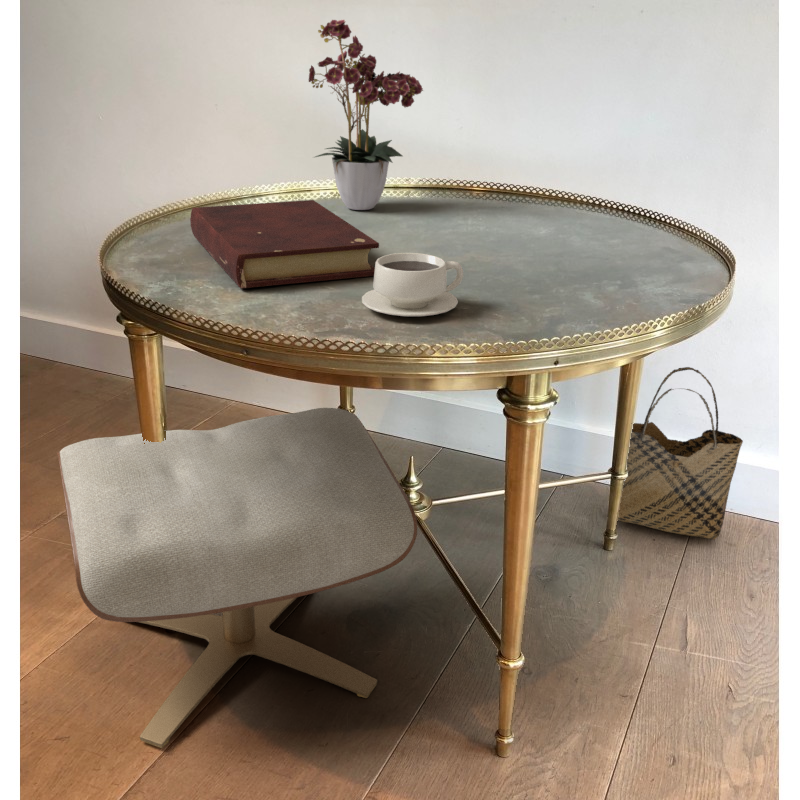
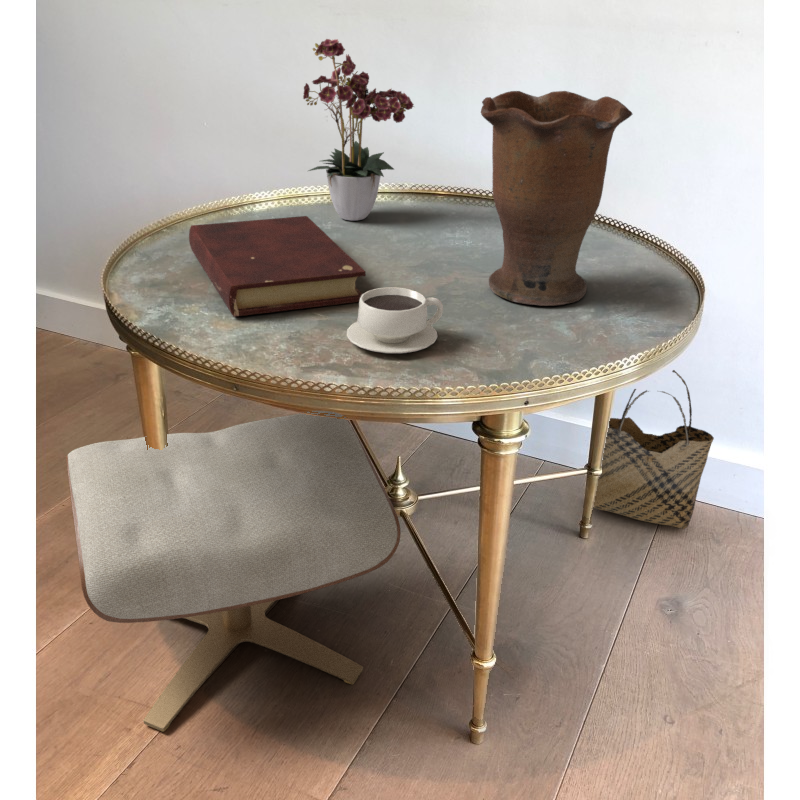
vase: none [498,58,656,277] -> present [481,91,632,306]

